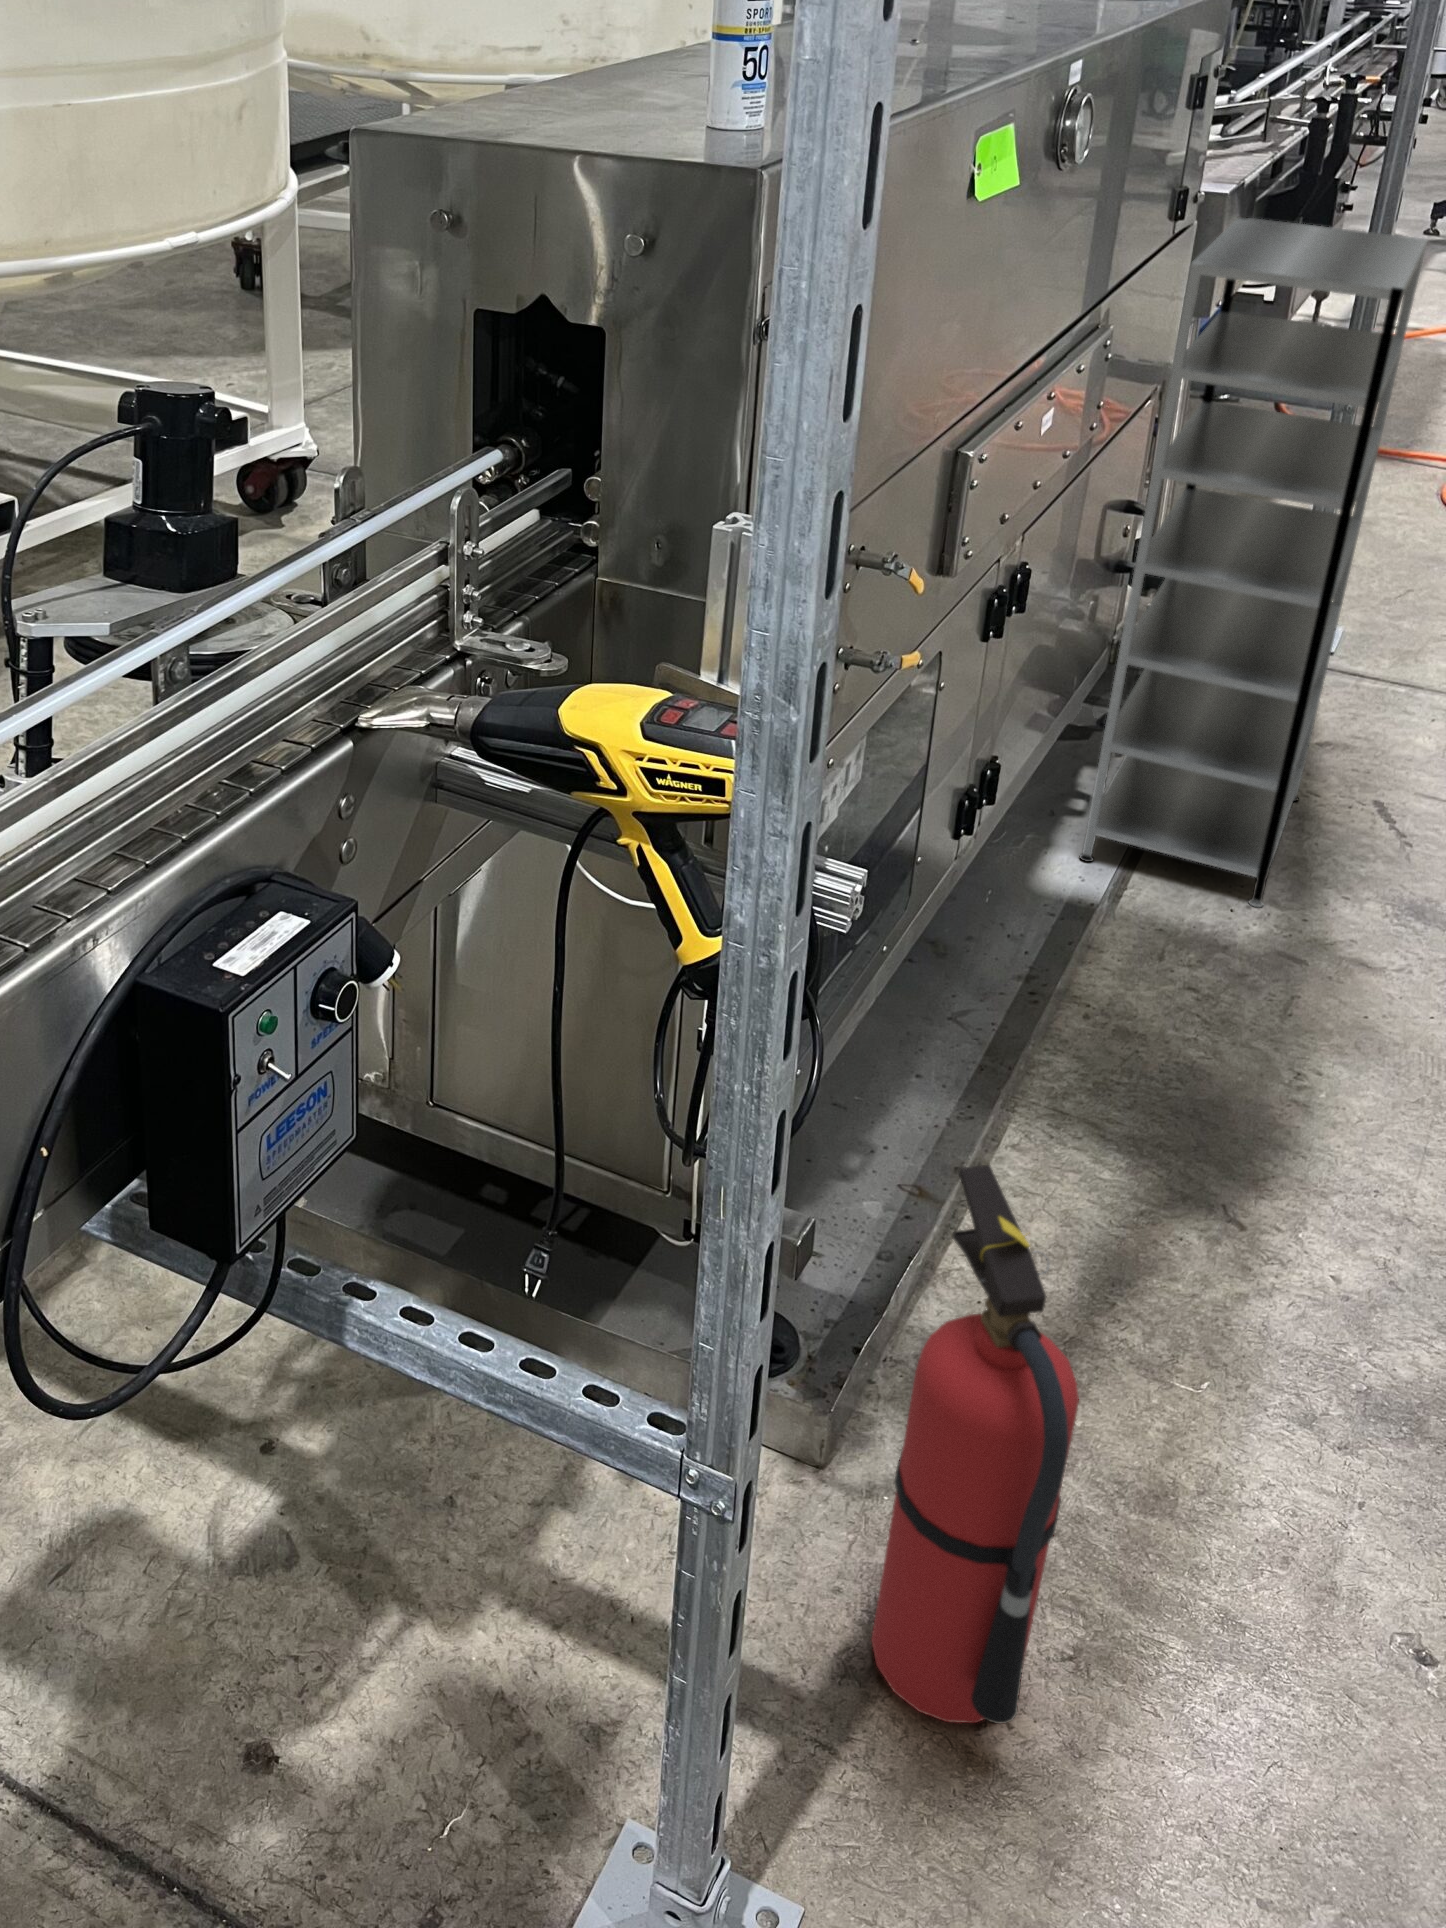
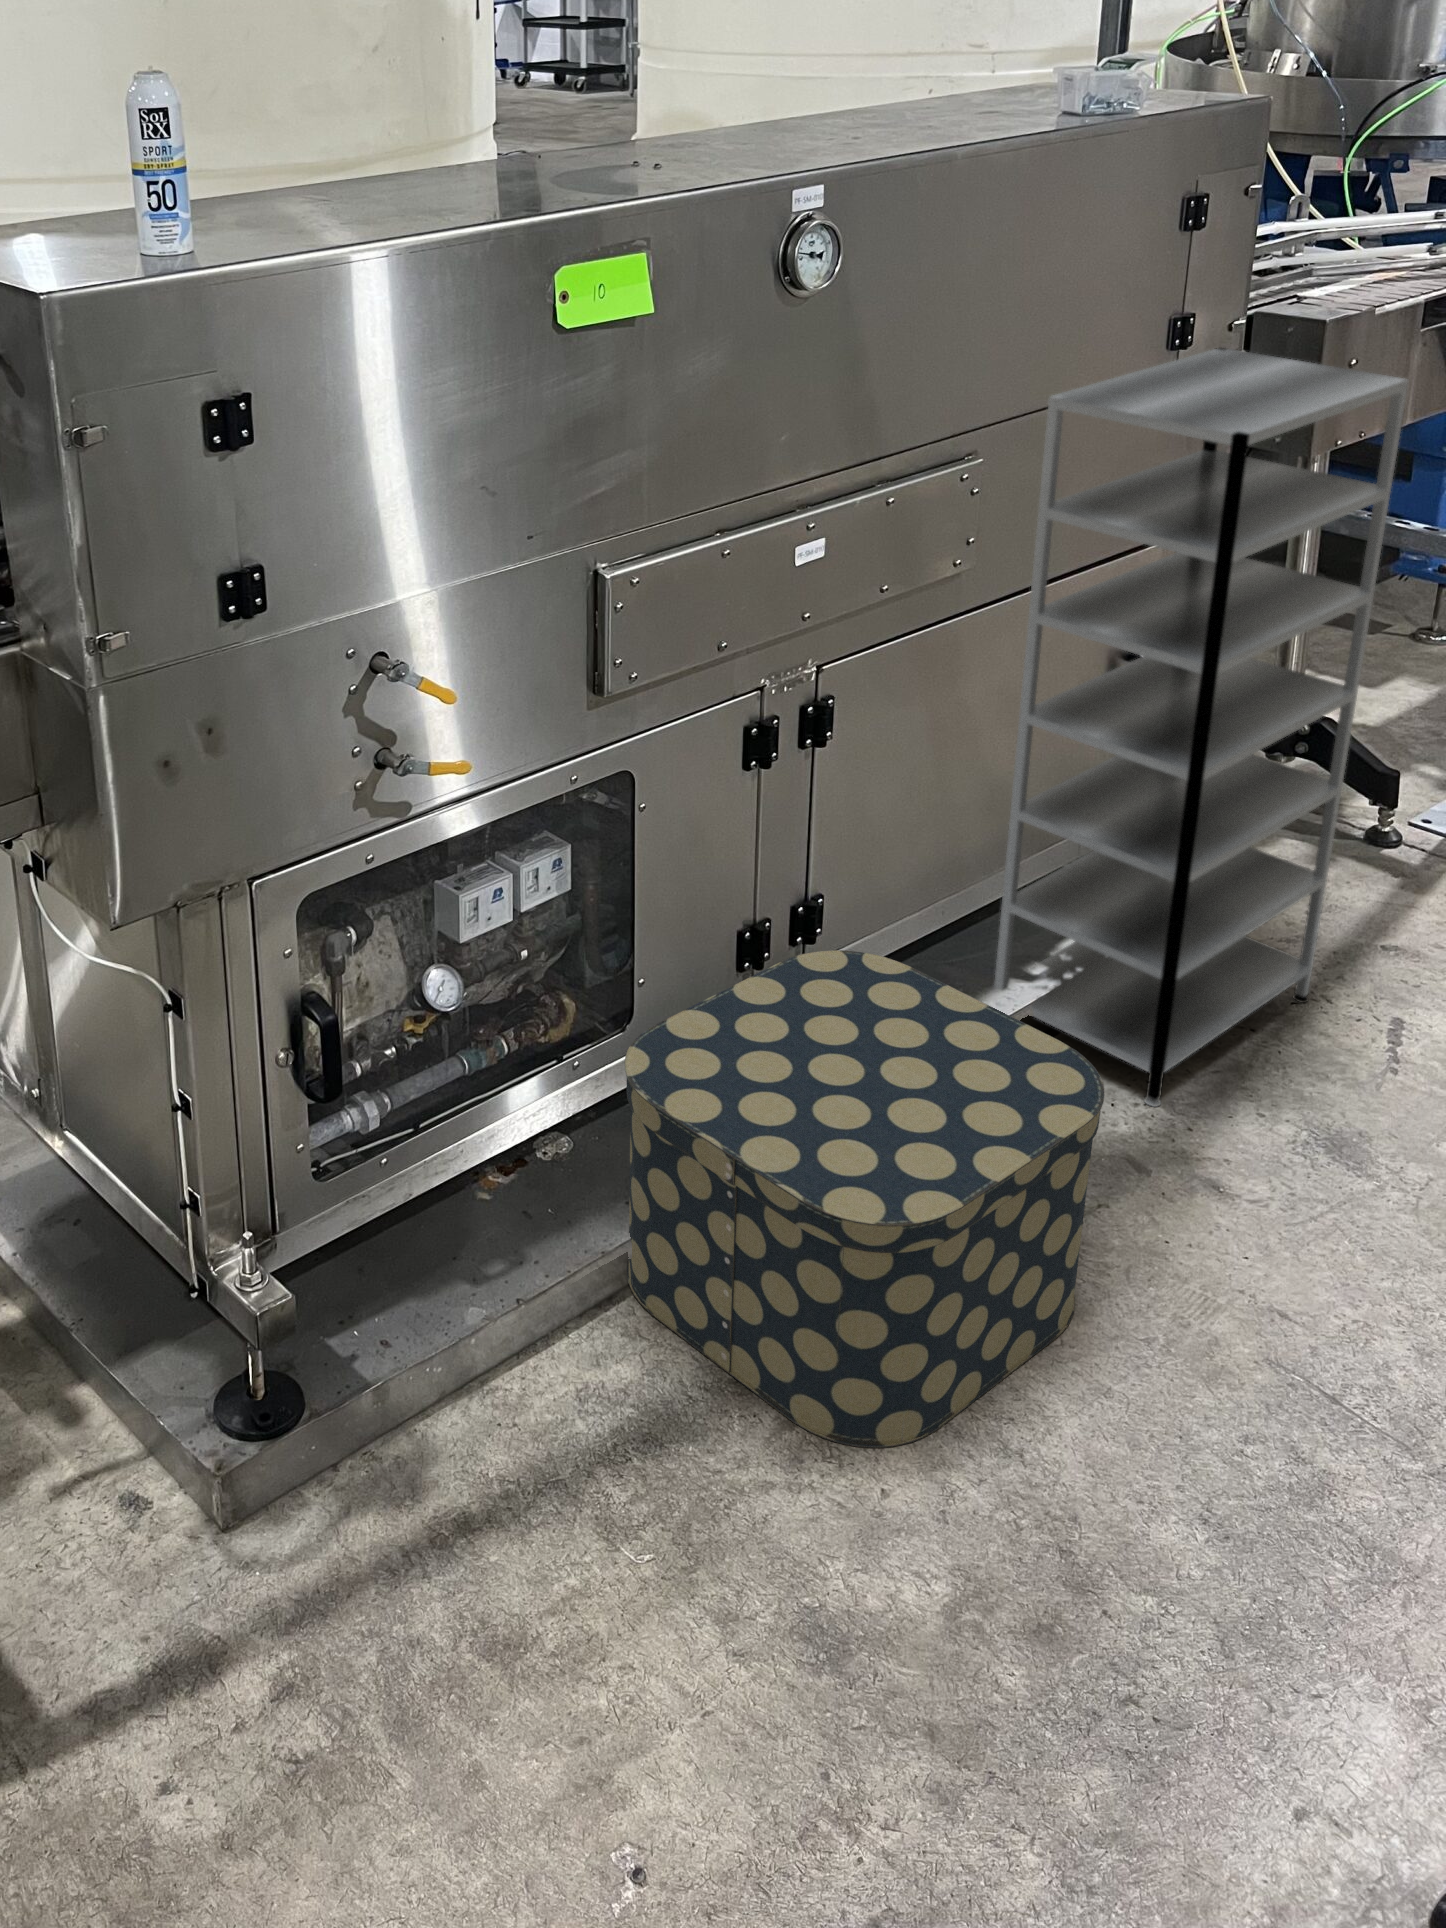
storage box: none [958,800,1407,1246] -> present [624,950,1105,1448]
fire extinguisher: present [872,1165,1079,1724] -> none [71,1241,250,1787]

